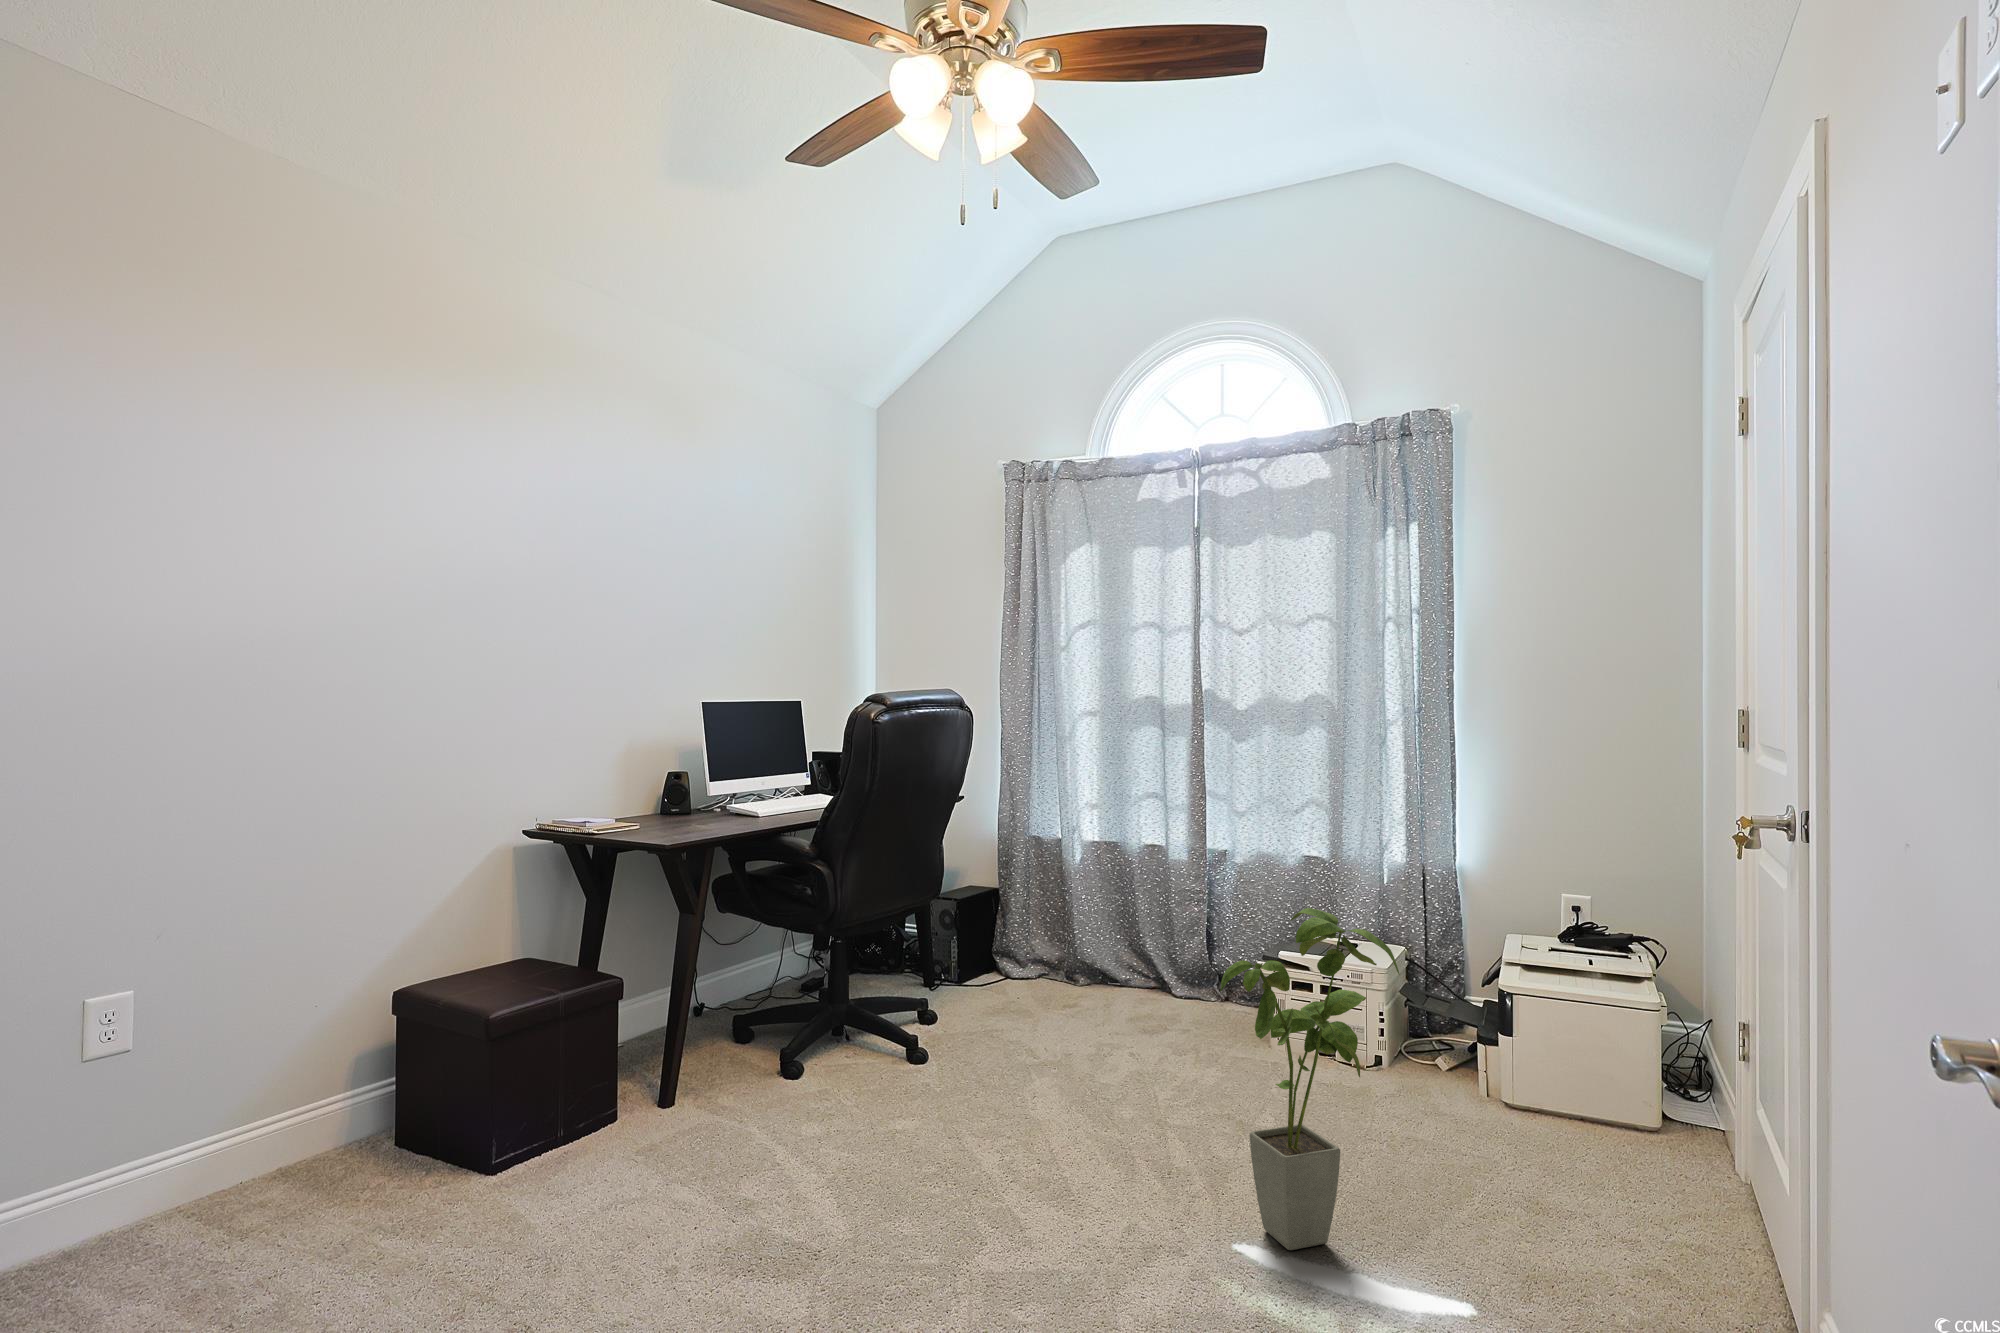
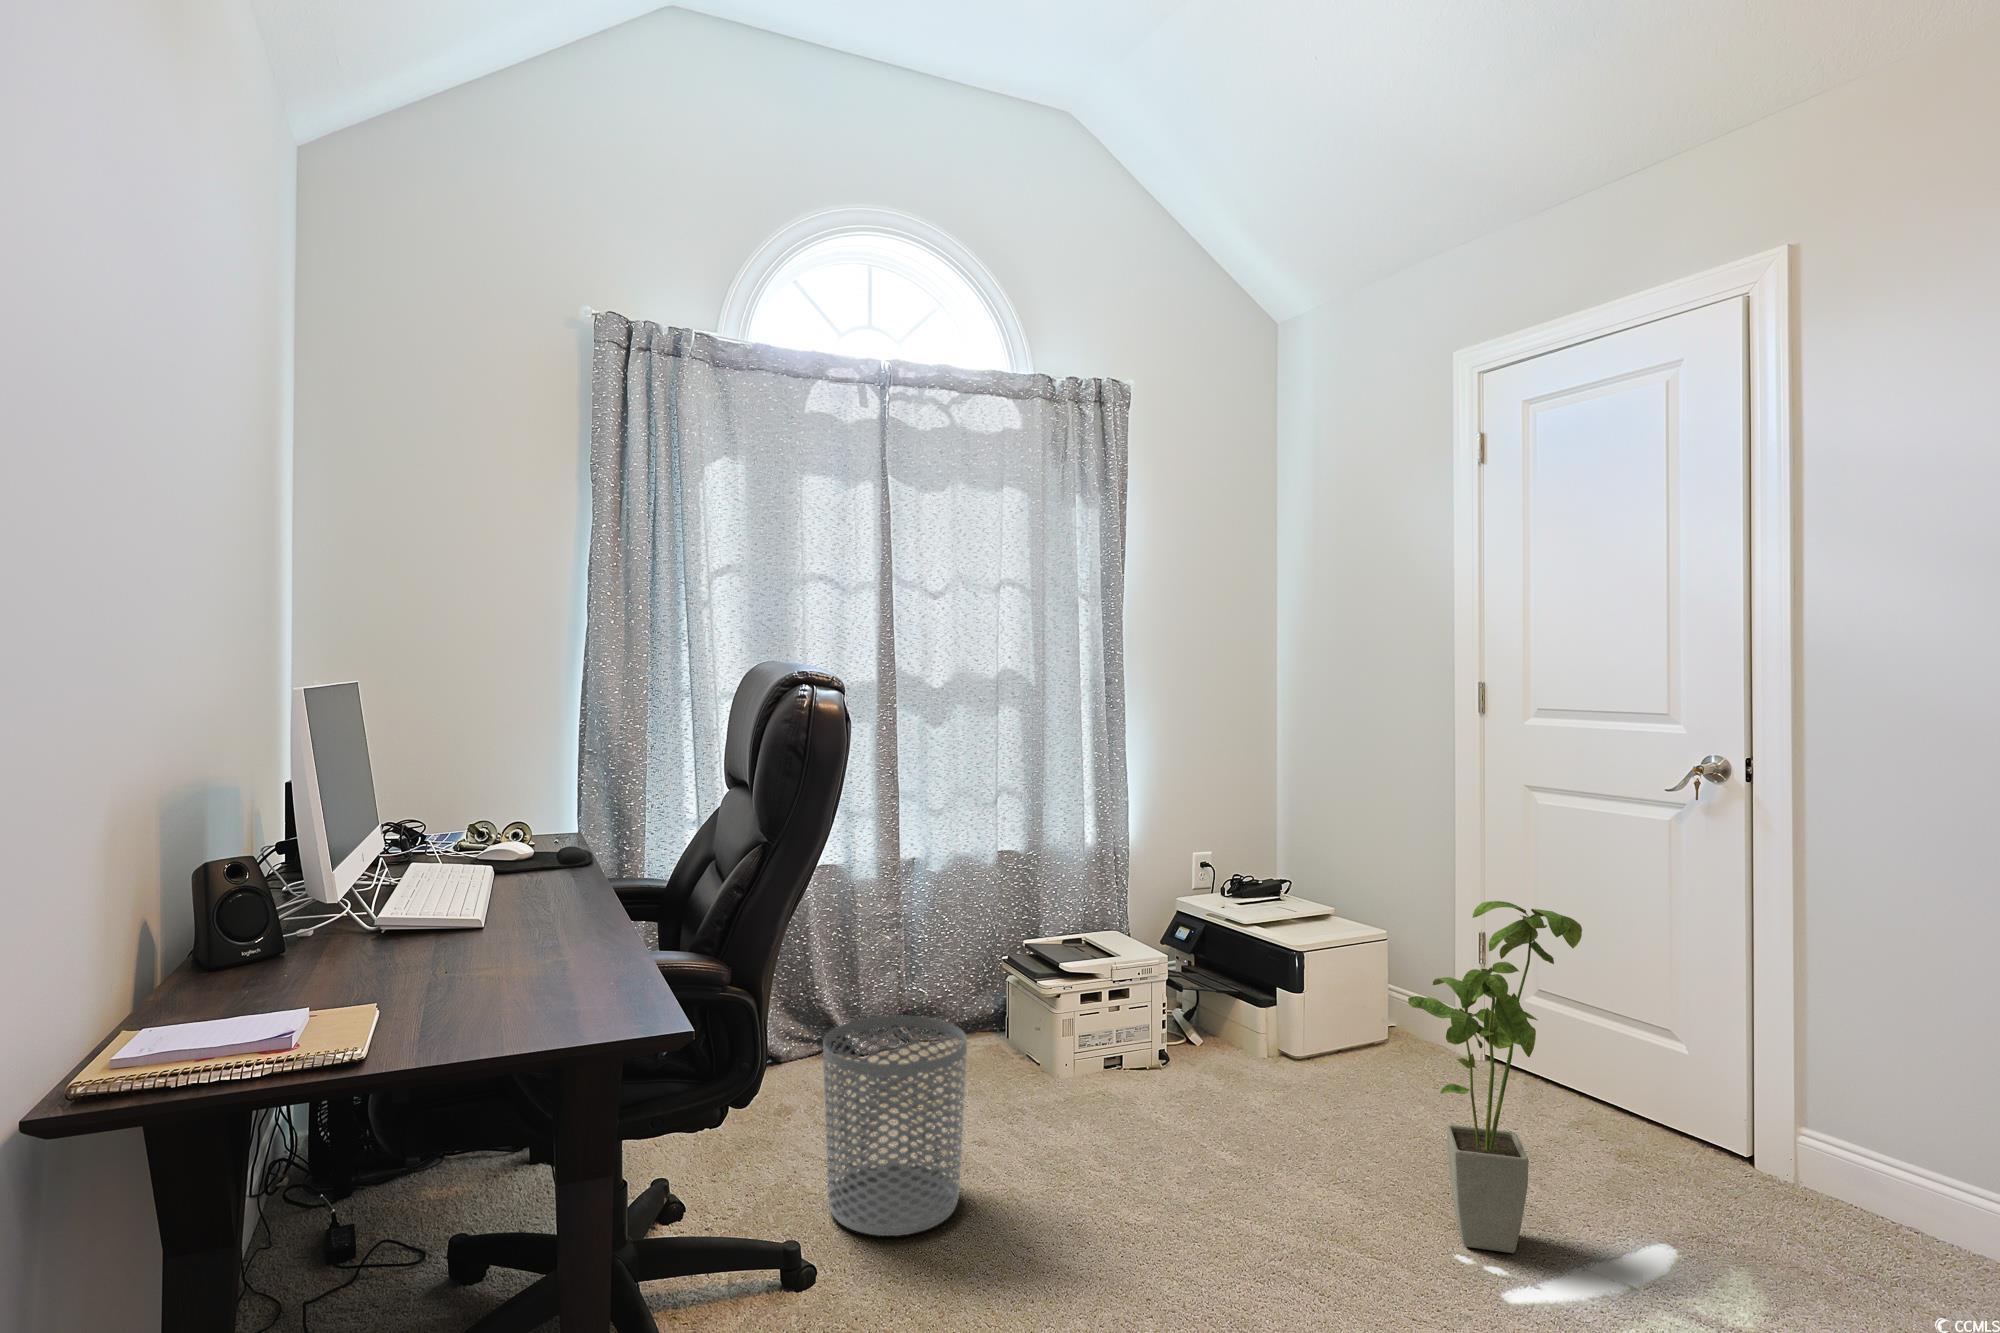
waste bin: none [958,933,1056,1073] -> present [823,1016,967,1236]

